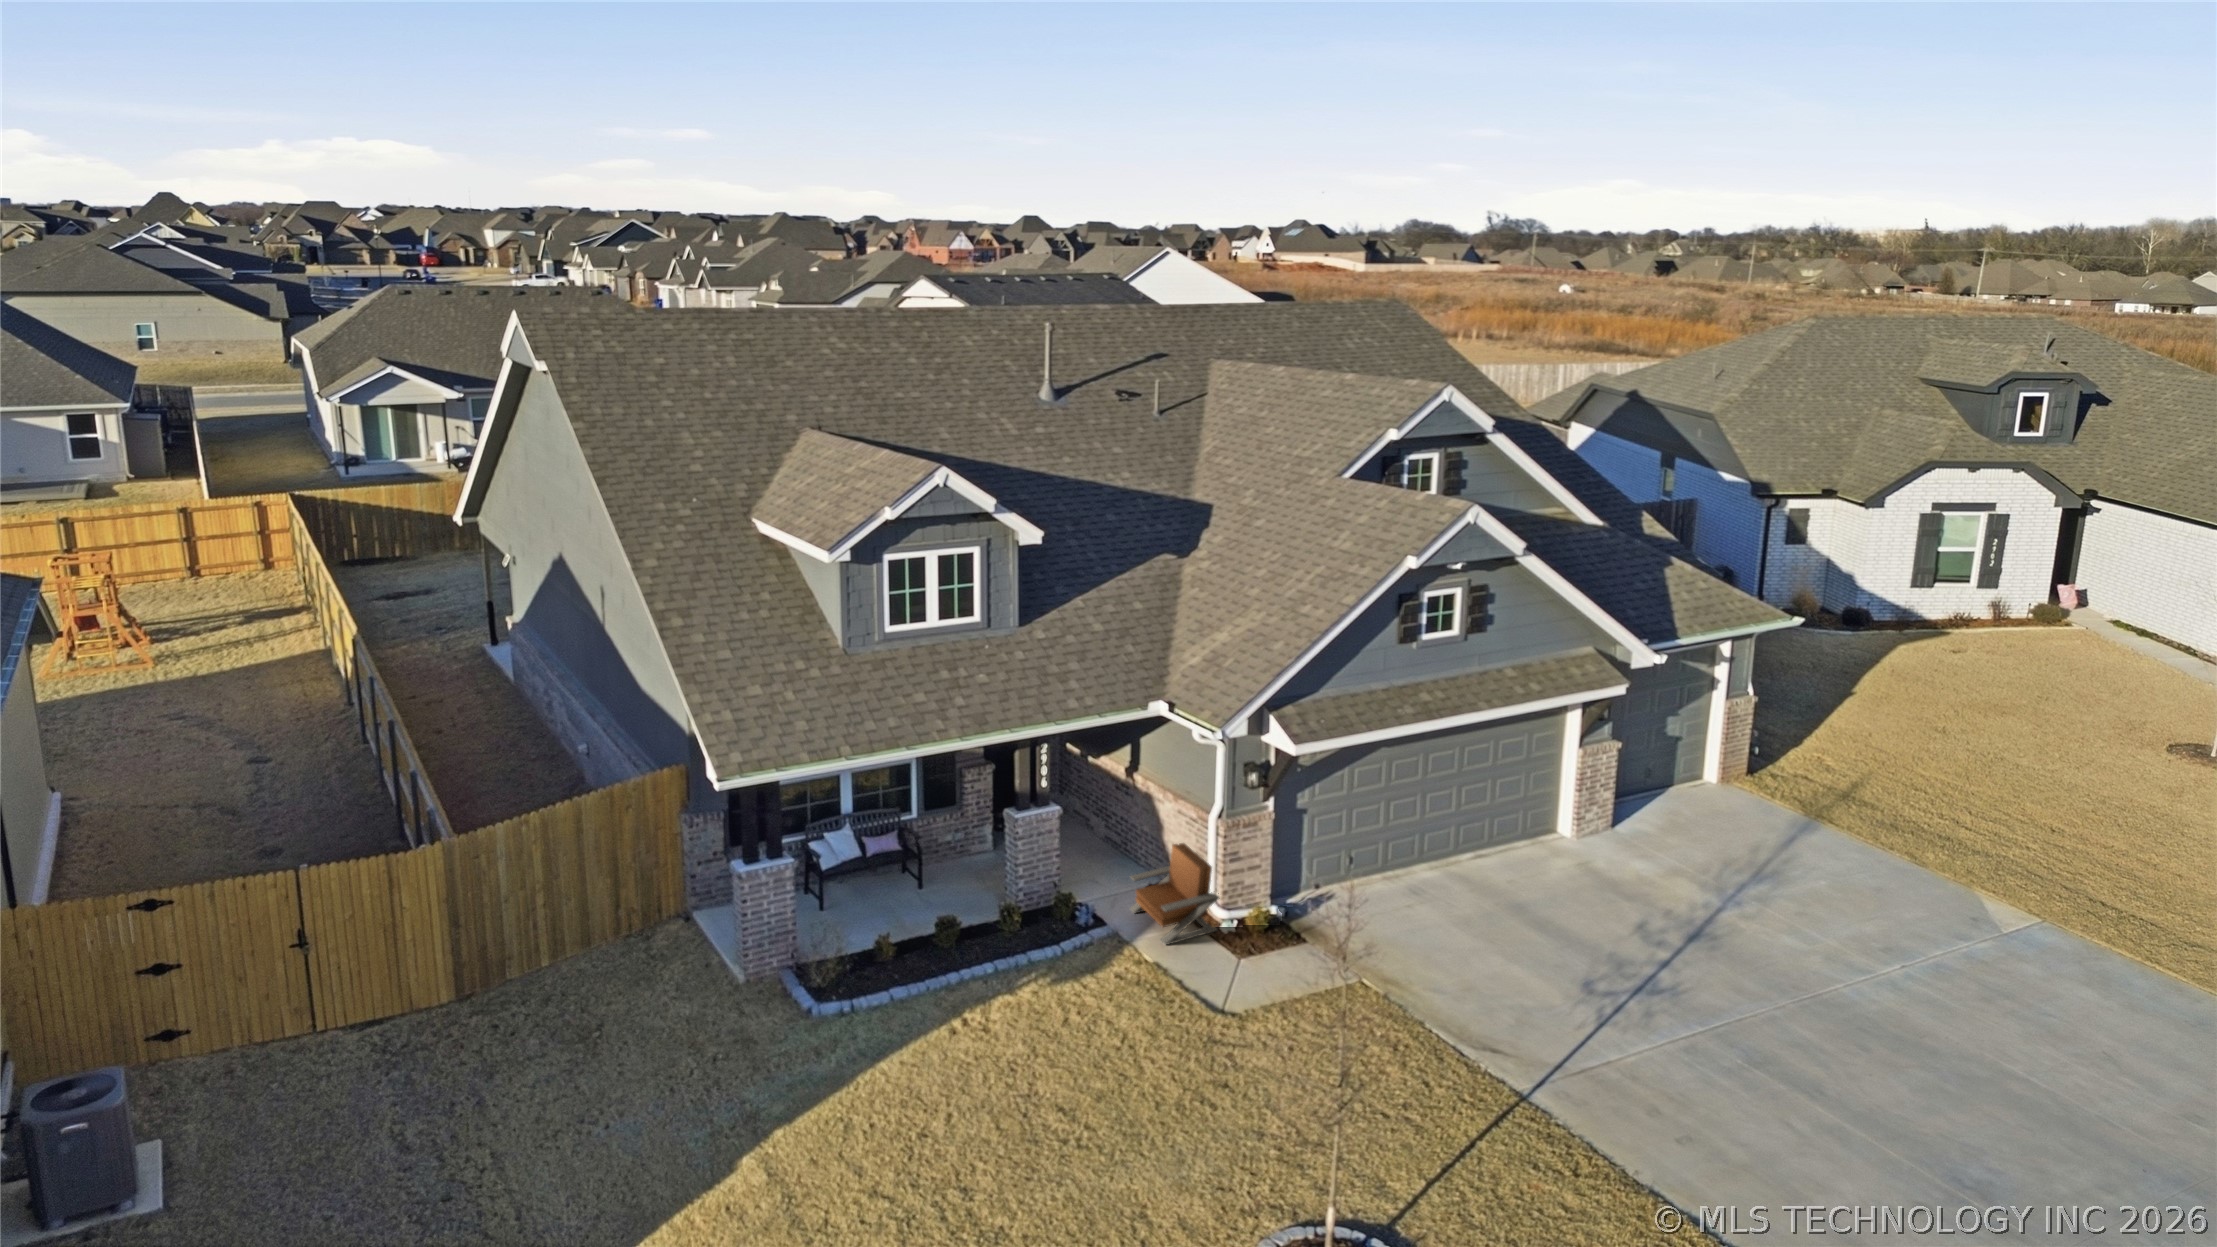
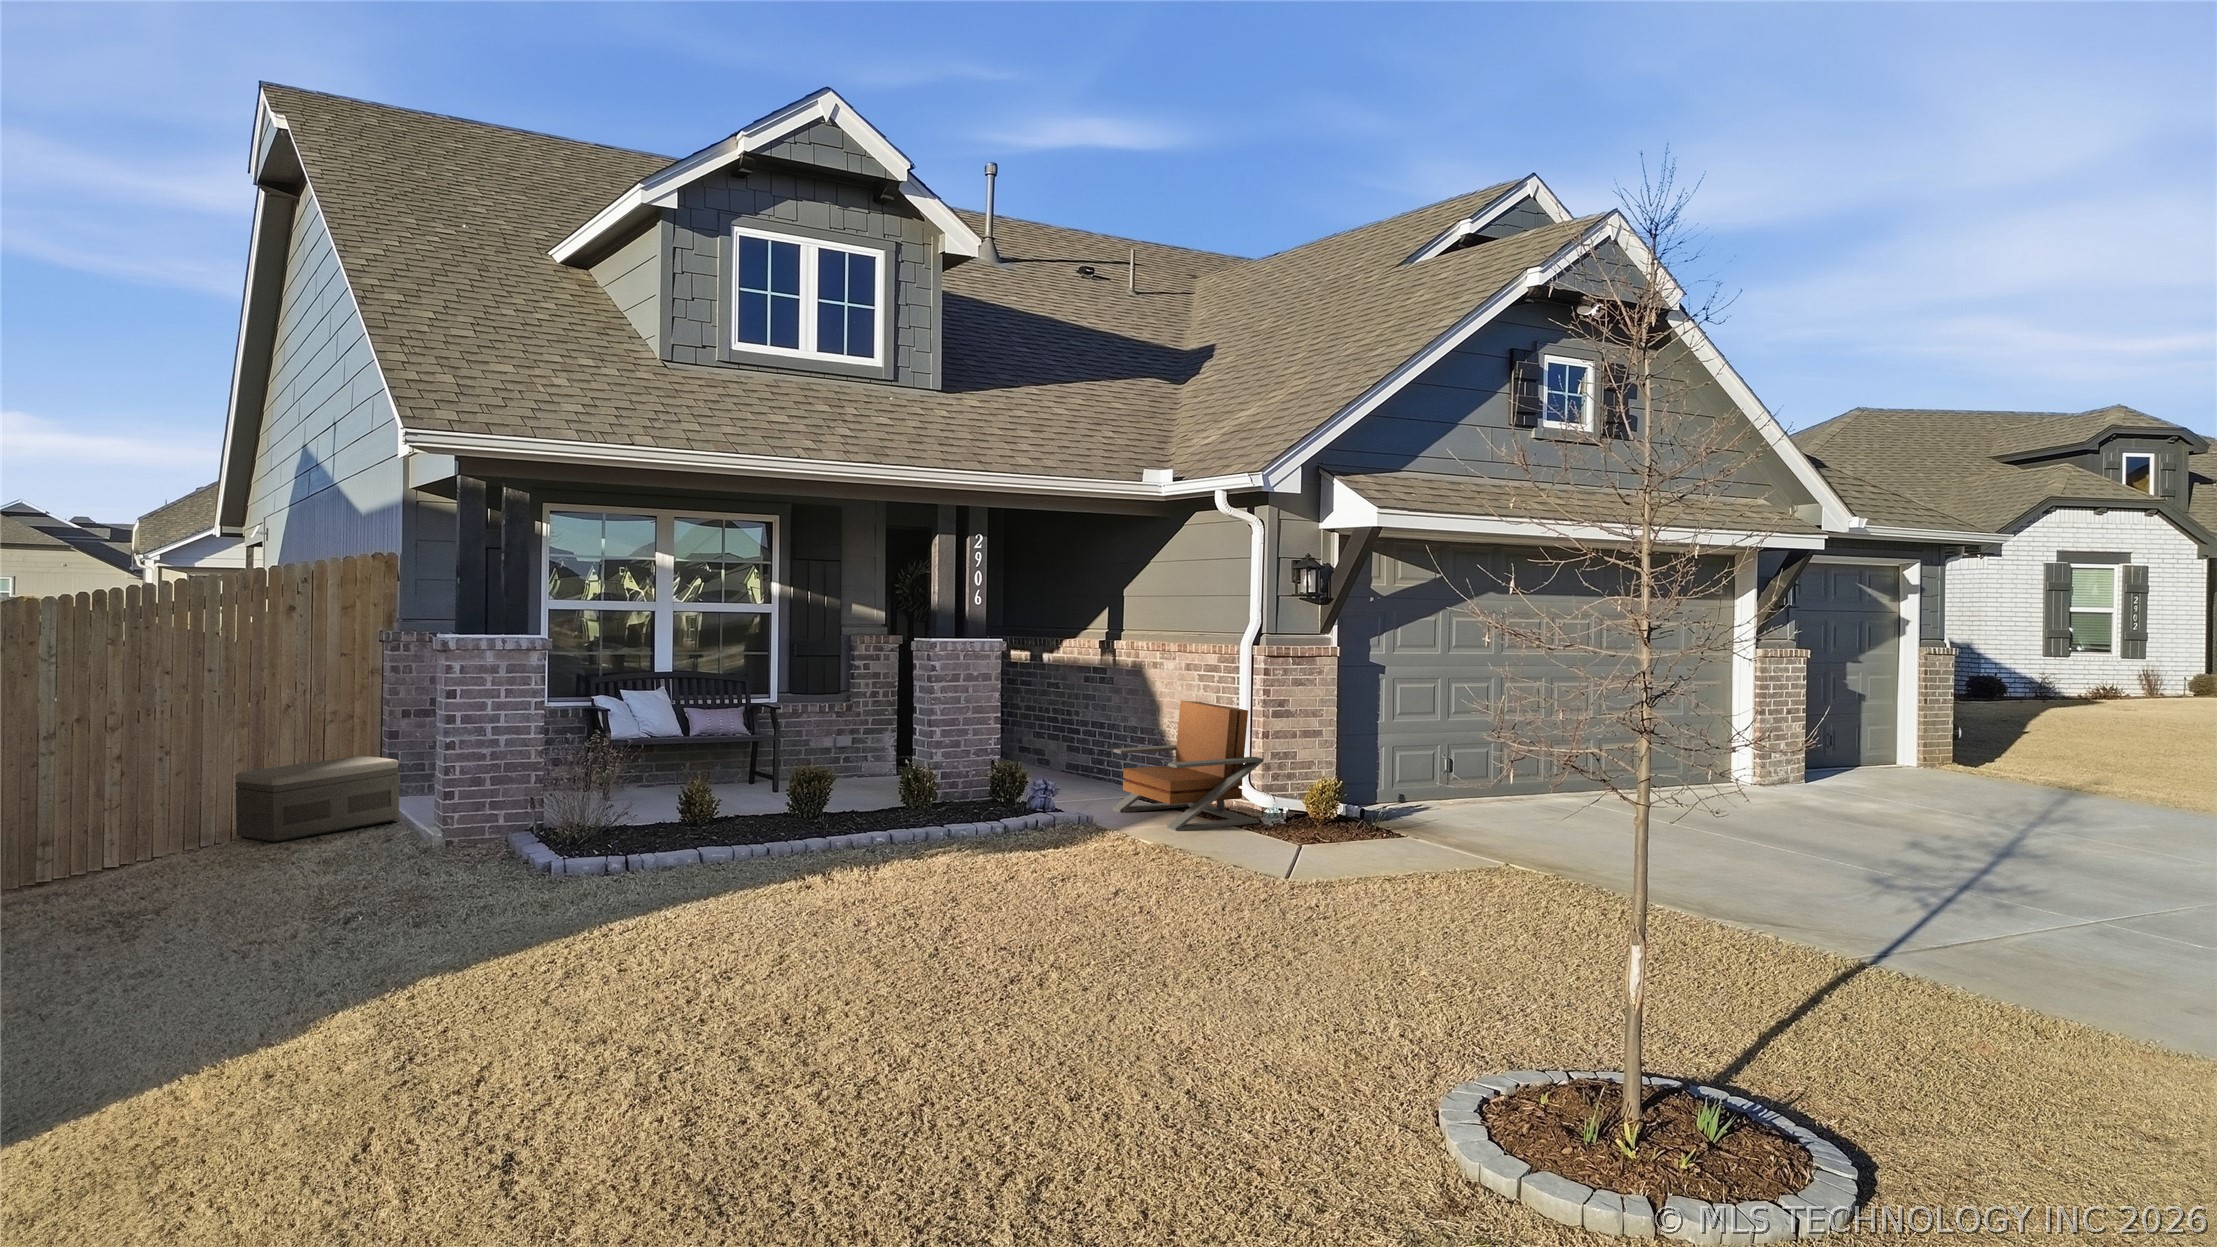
storage bench: none [626,904,709,979] -> present [235,756,399,843]

